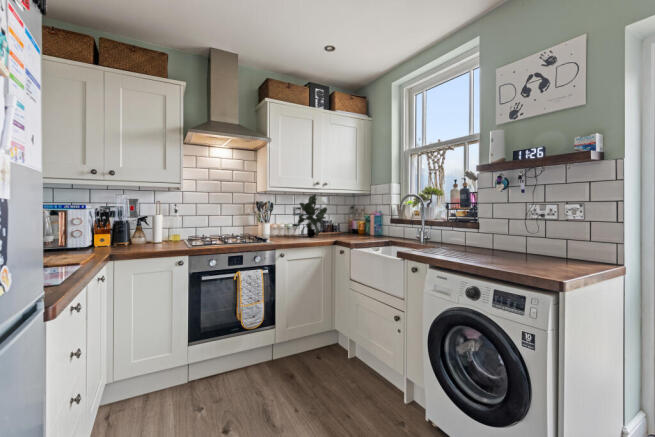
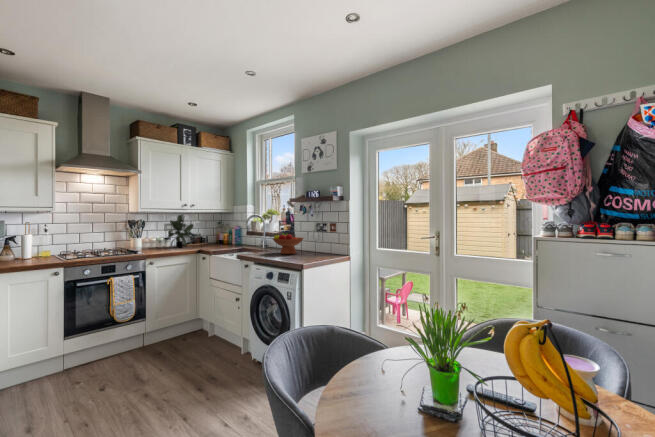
fruit bowl: none [454,219,512,255] -> present [273,233,304,254]

